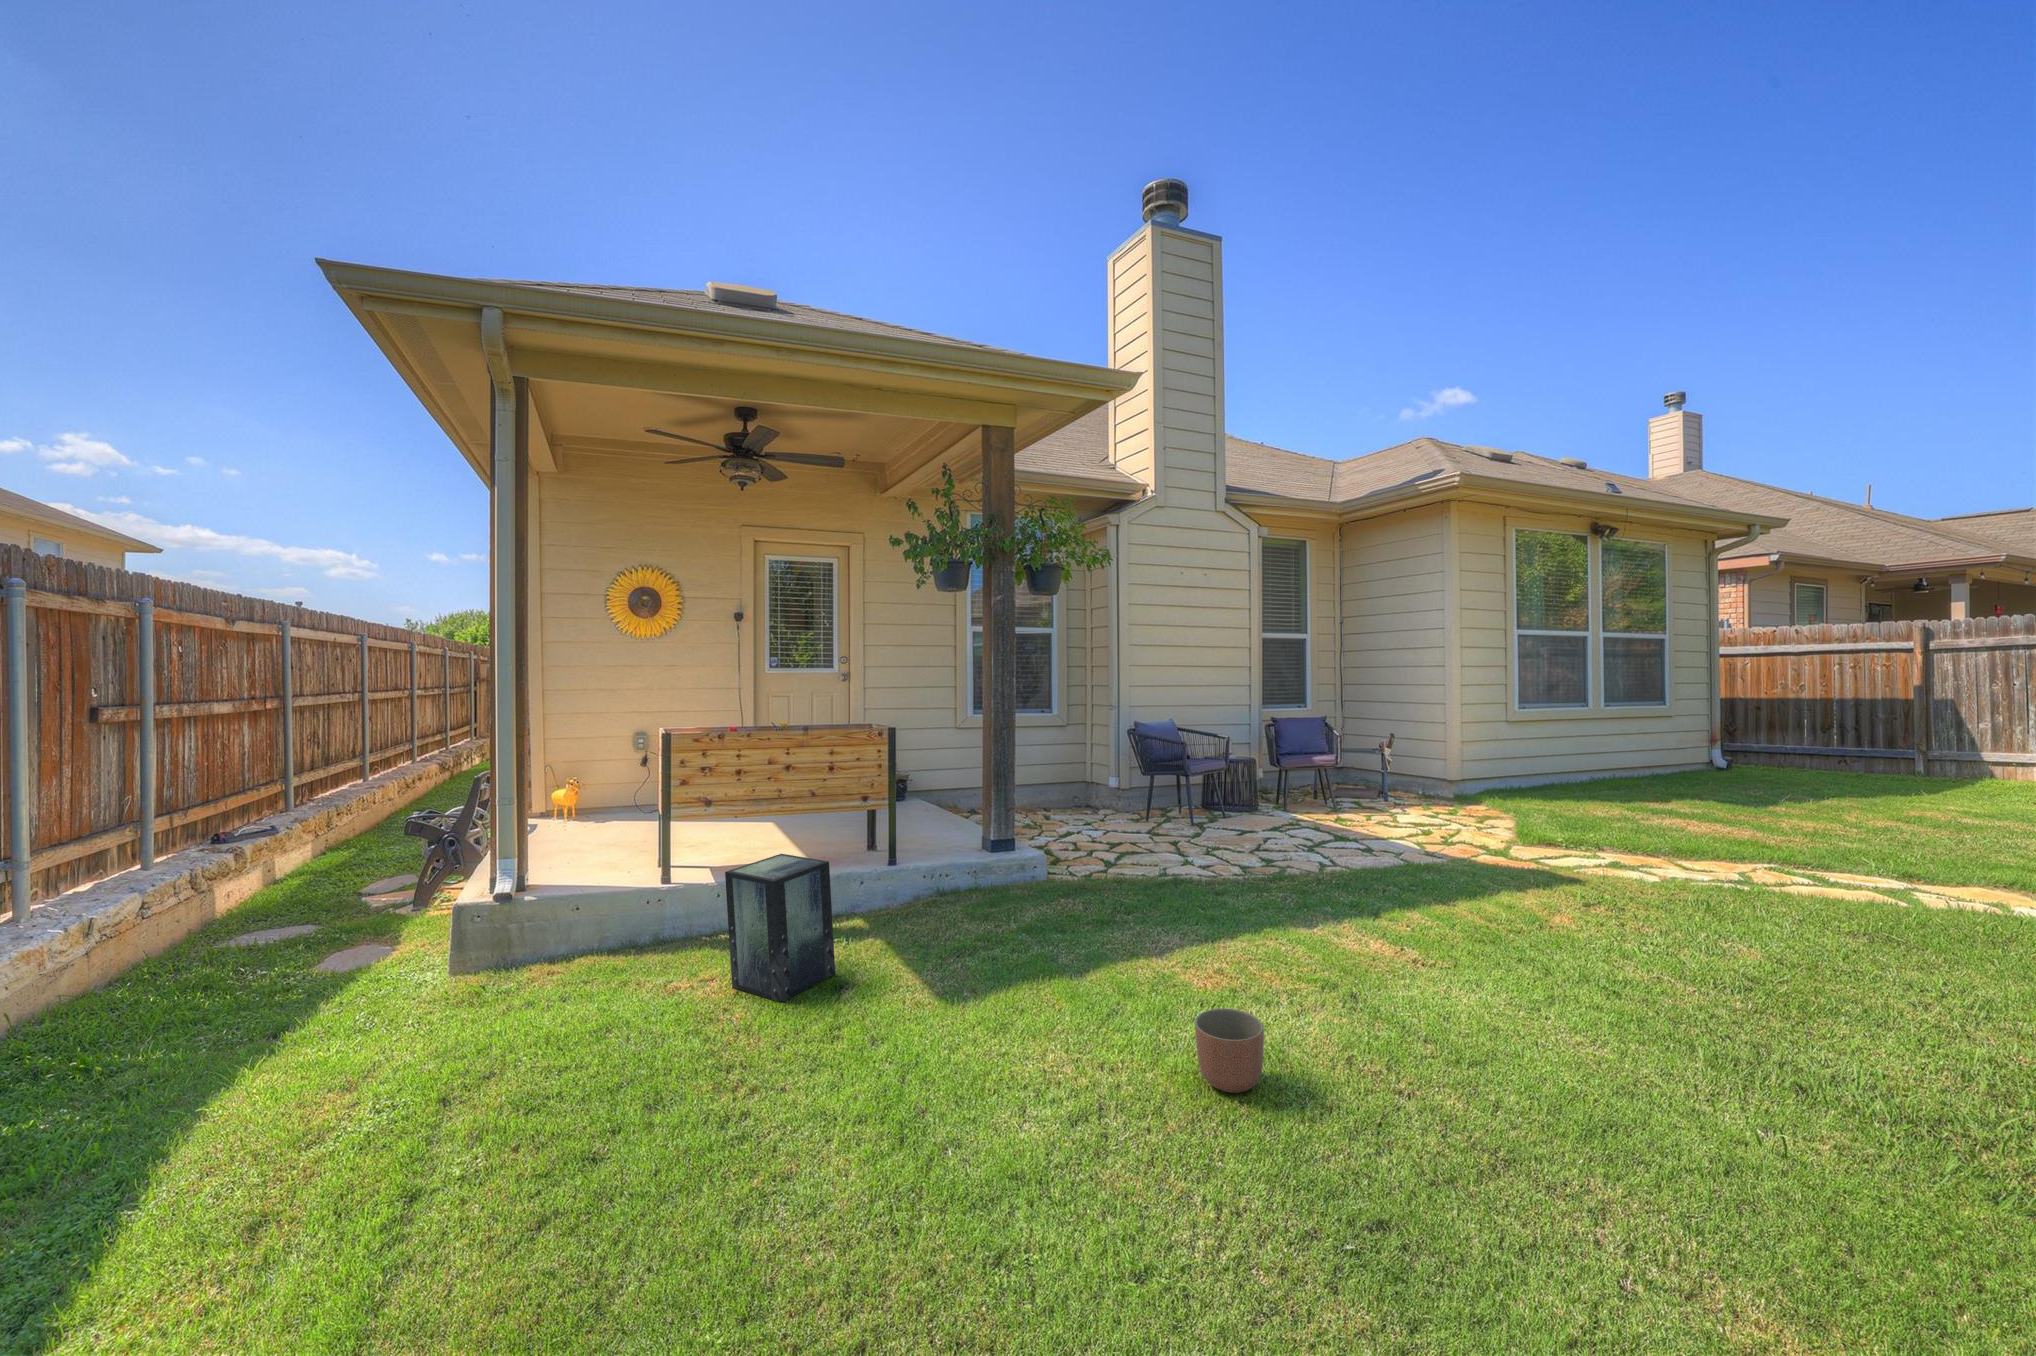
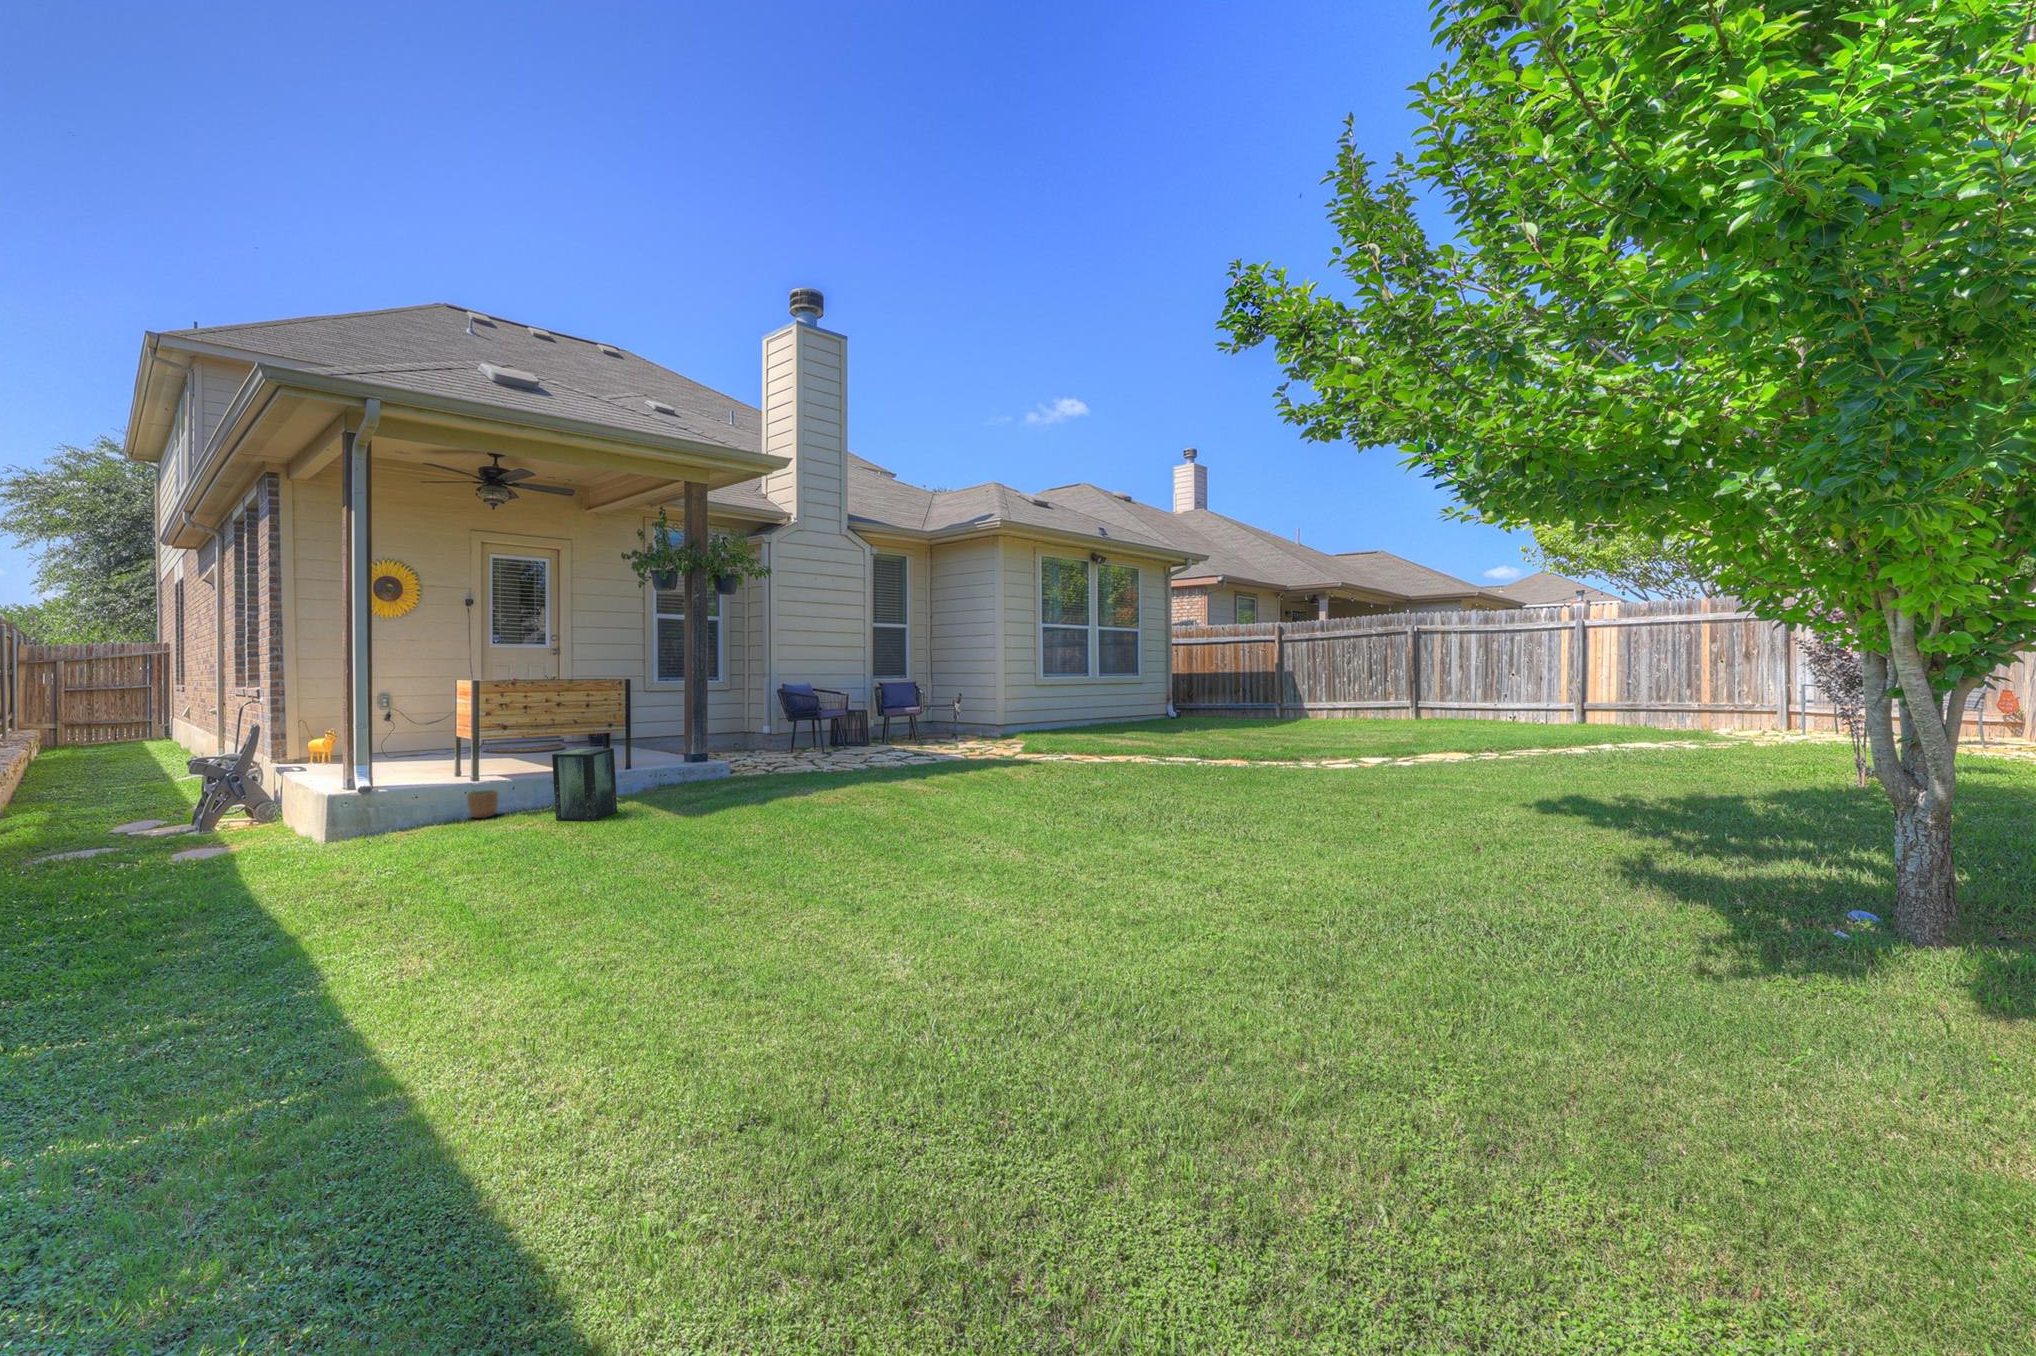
planter: present [1195,1008,1264,1093] -> present [467,790,498,818]

